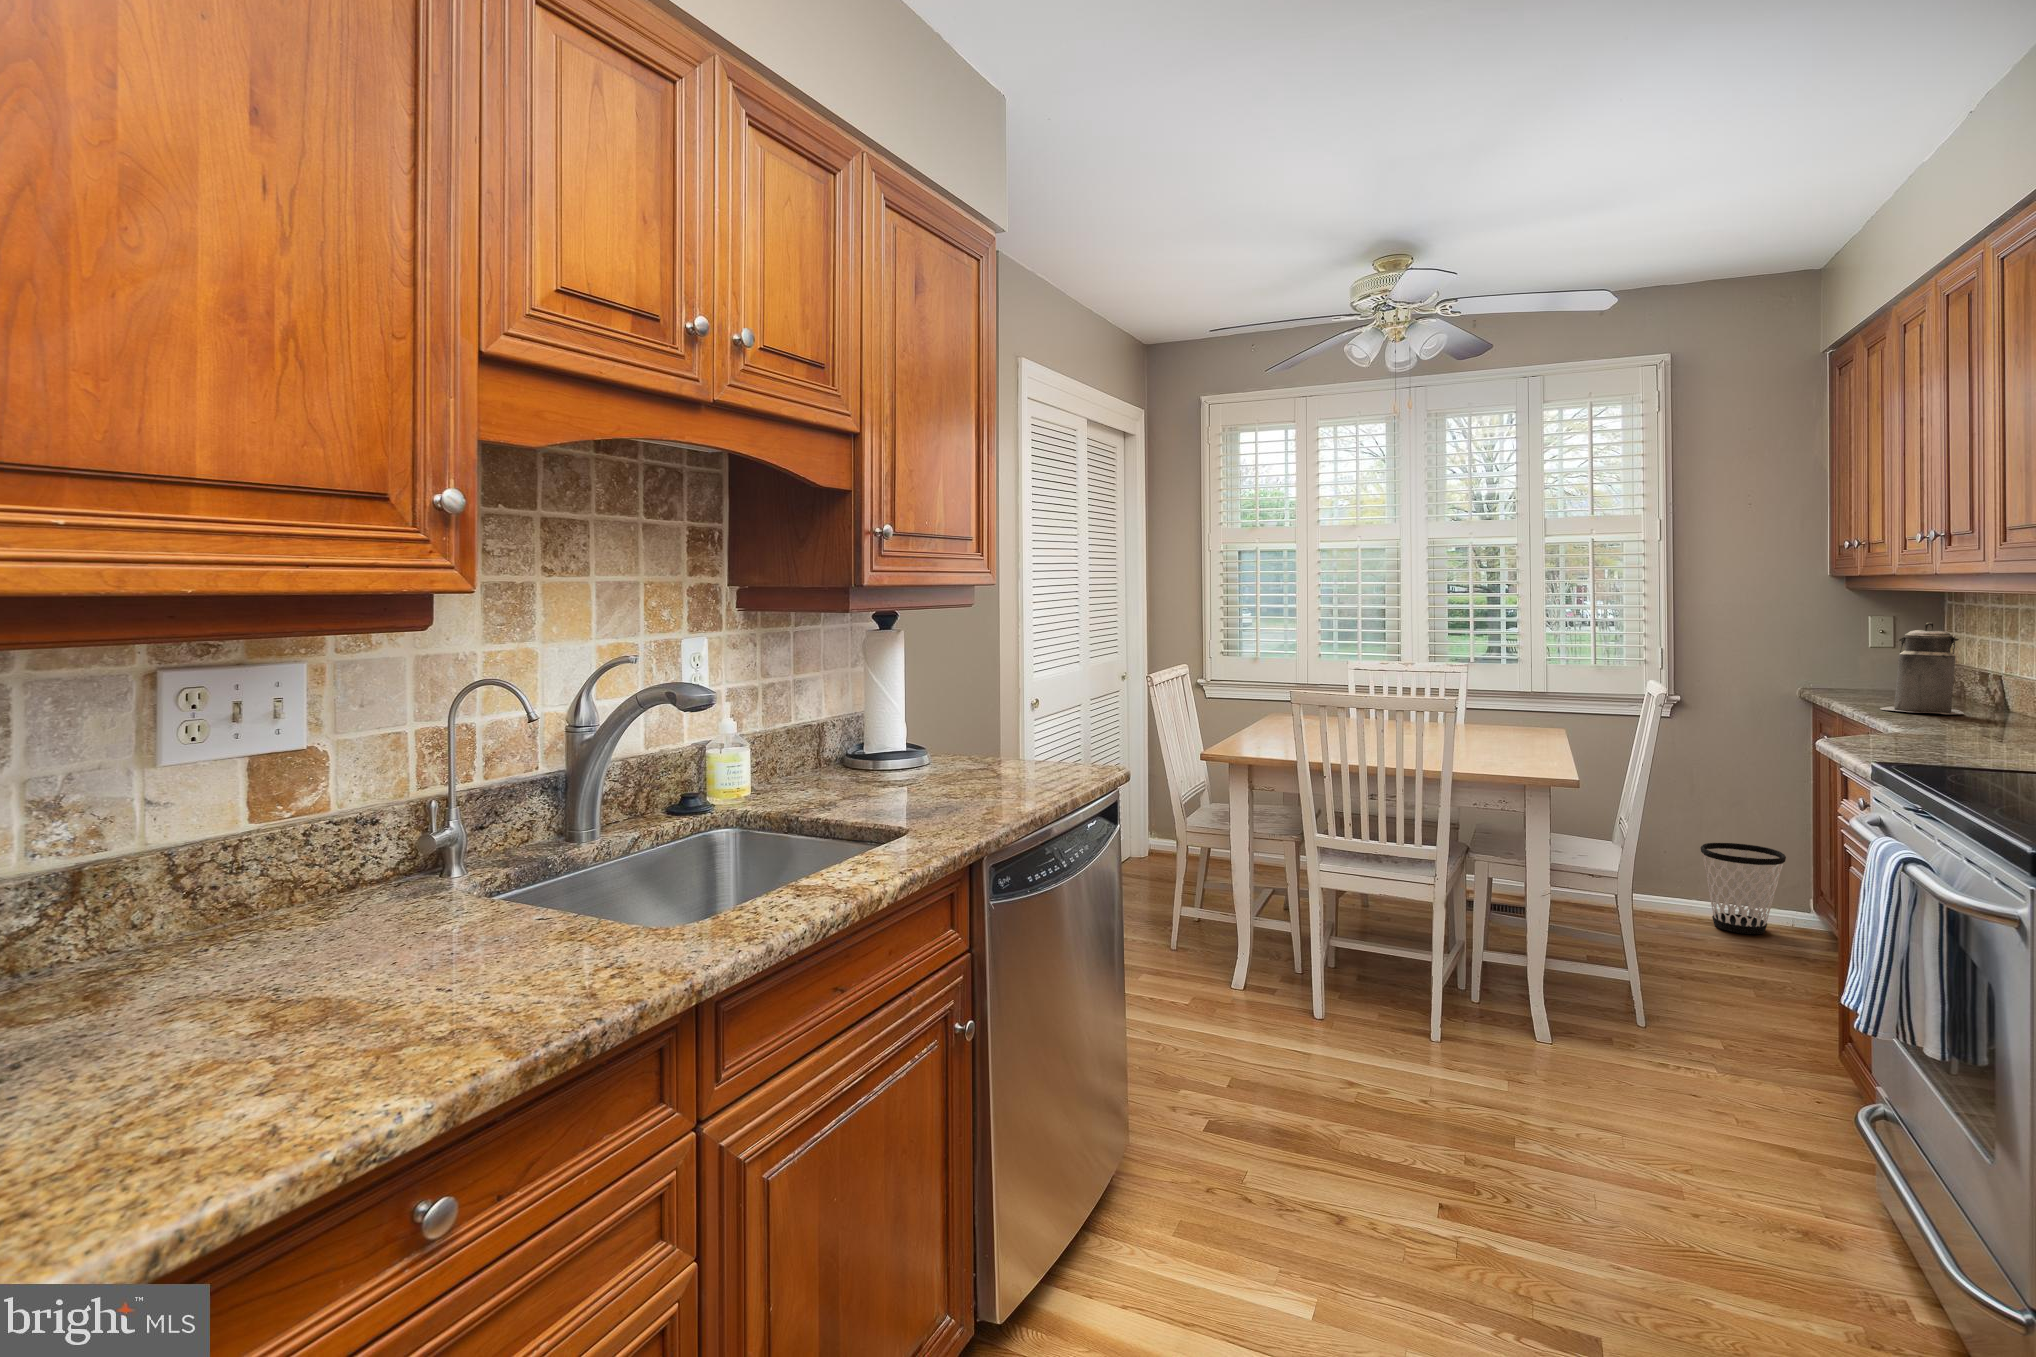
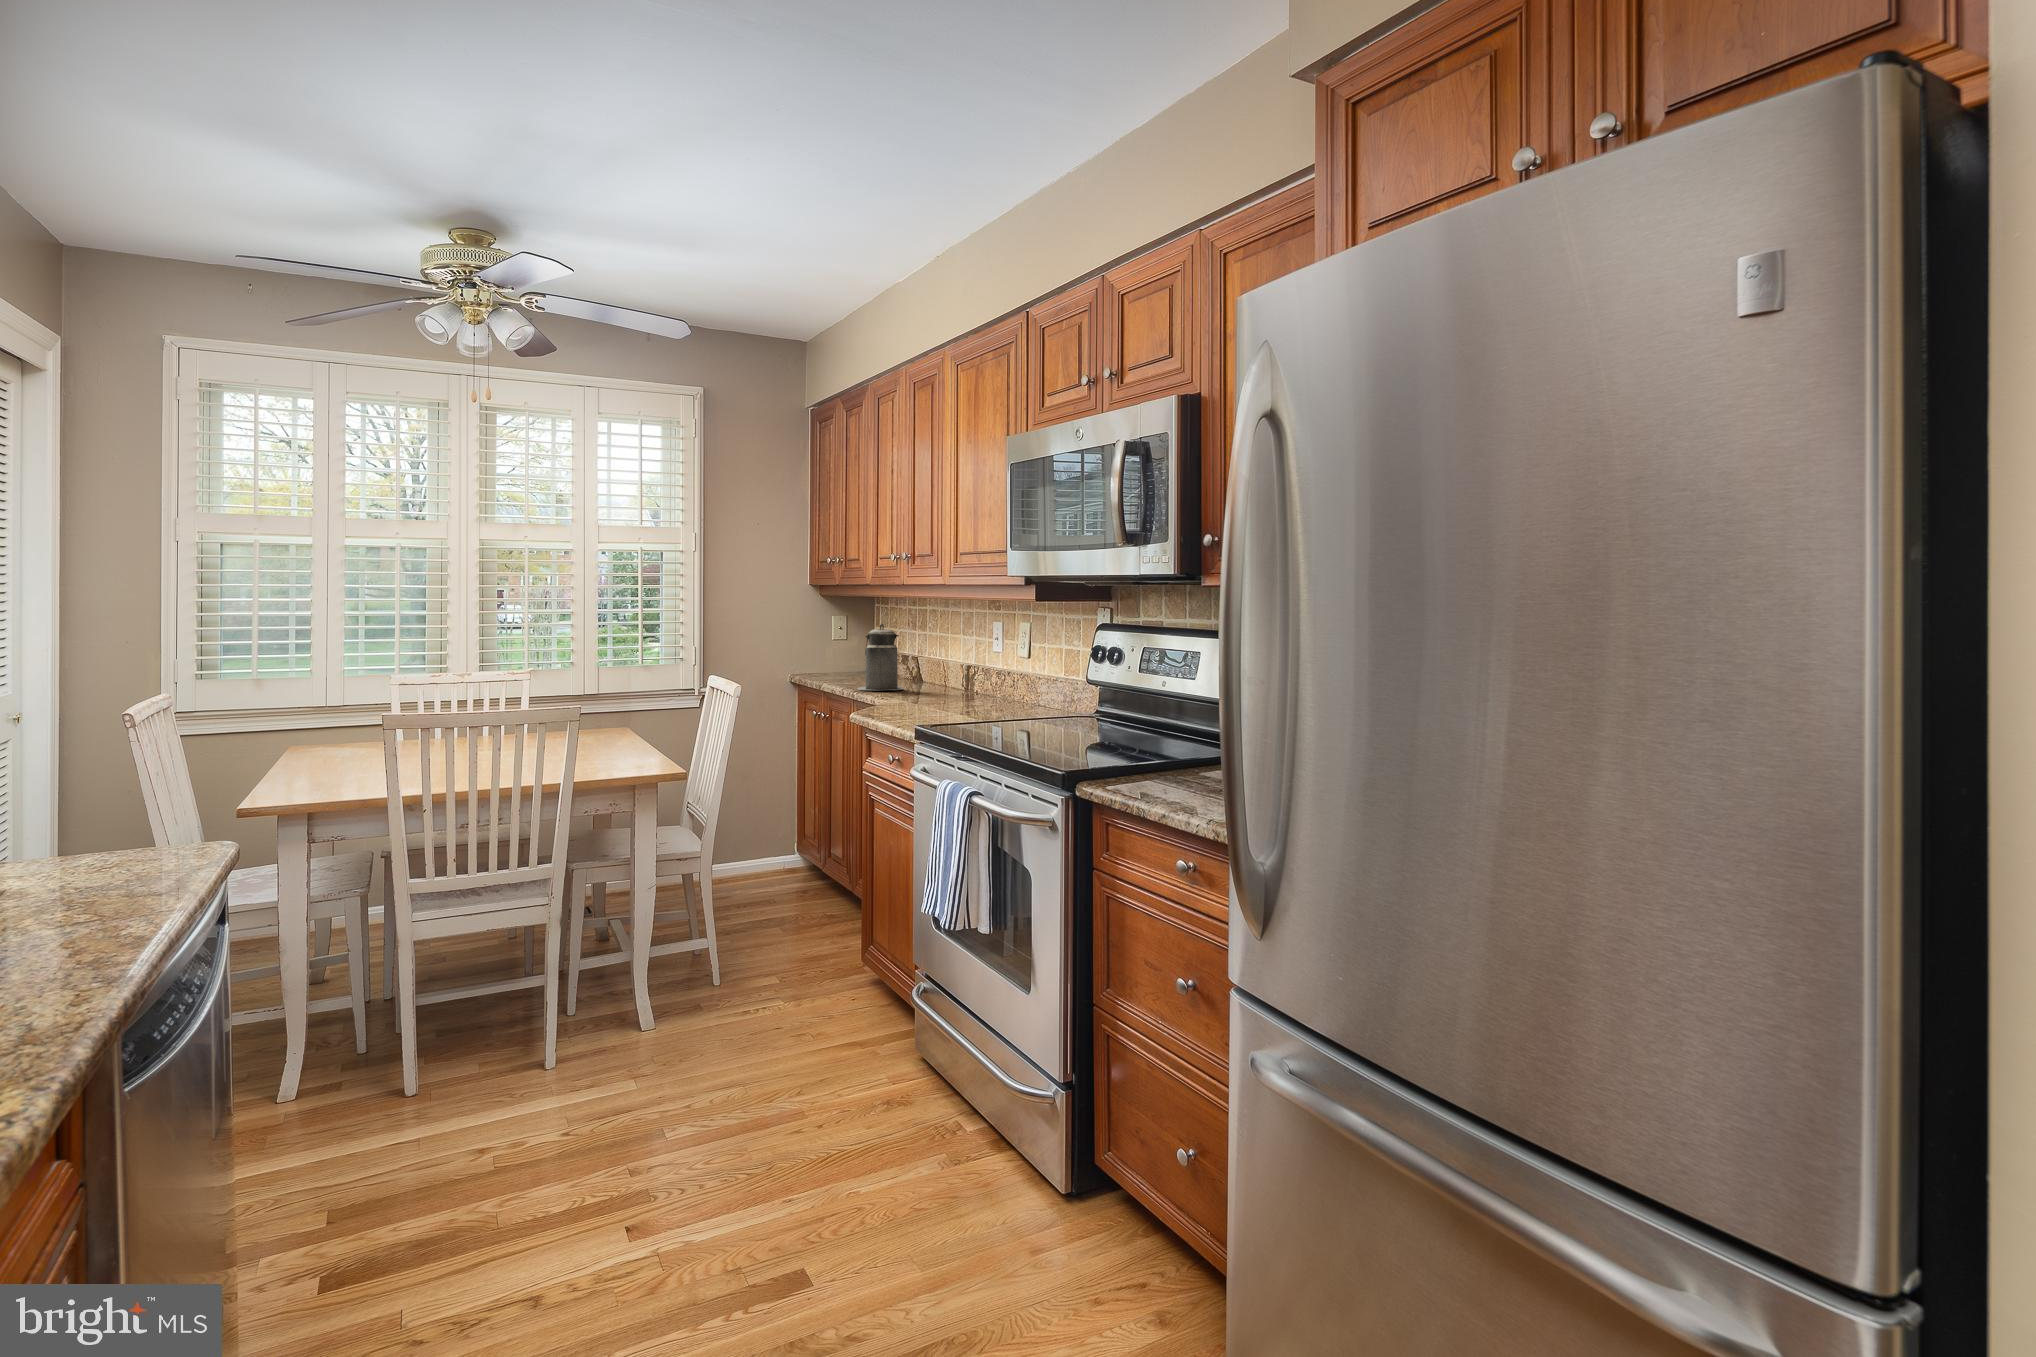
wastebasket: present [1700,843,1786,934] -> none [736,805,795,880]

